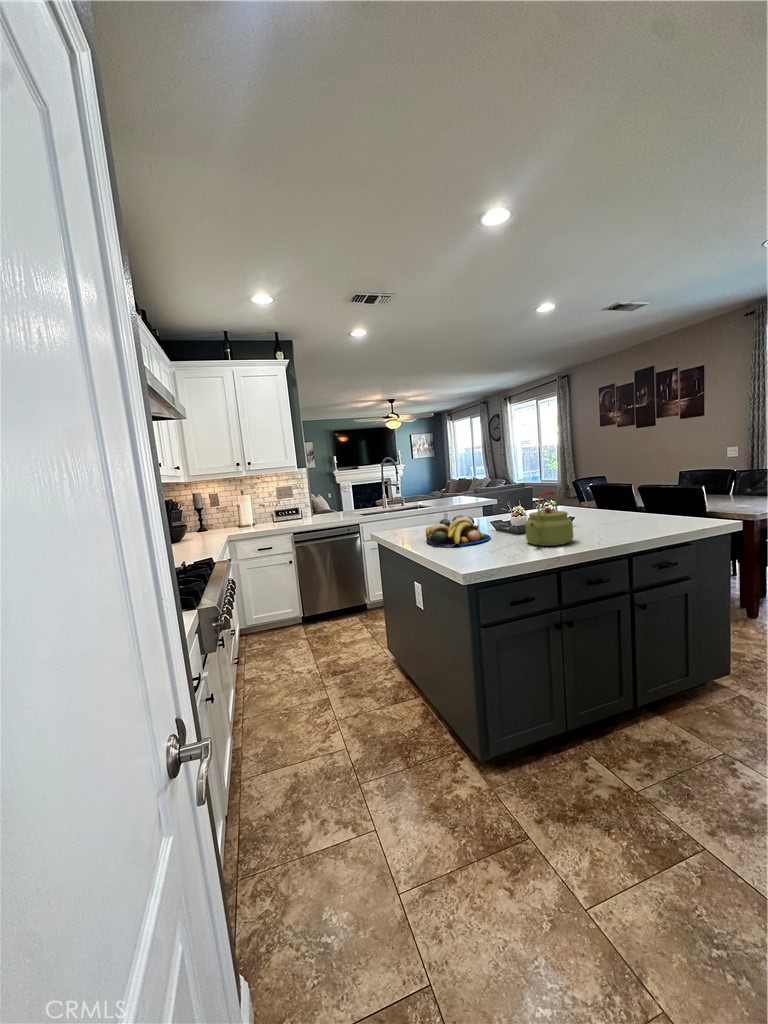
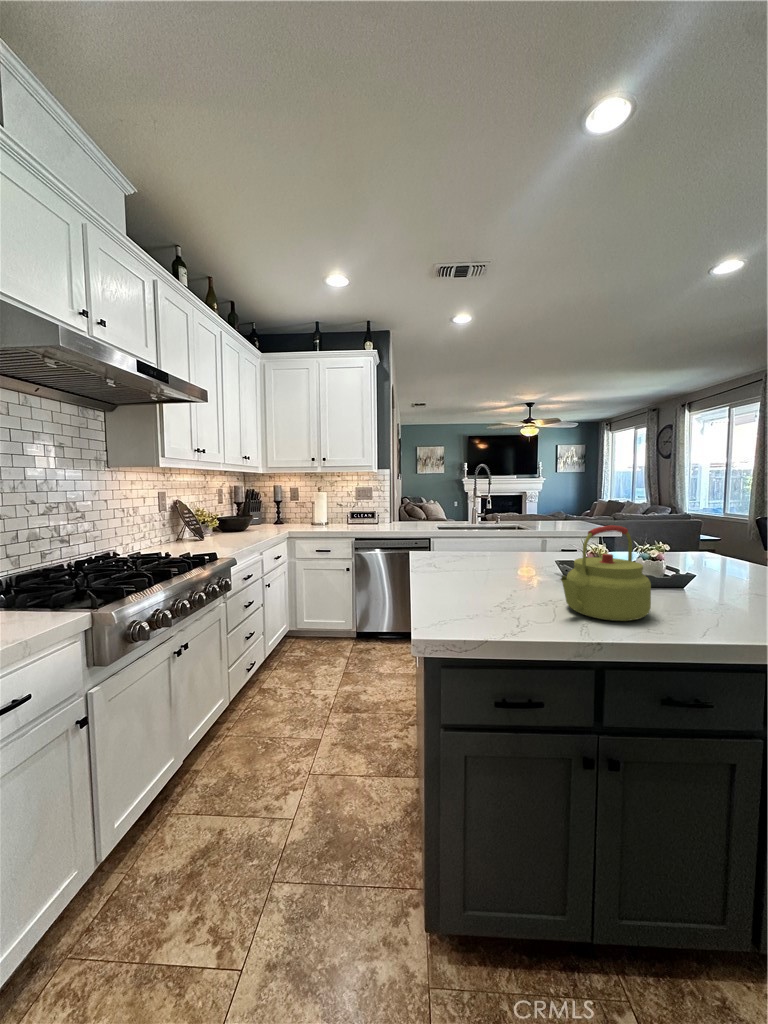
fruit bowl: present [426,515,490,547] -> none [435,545,528,591]

